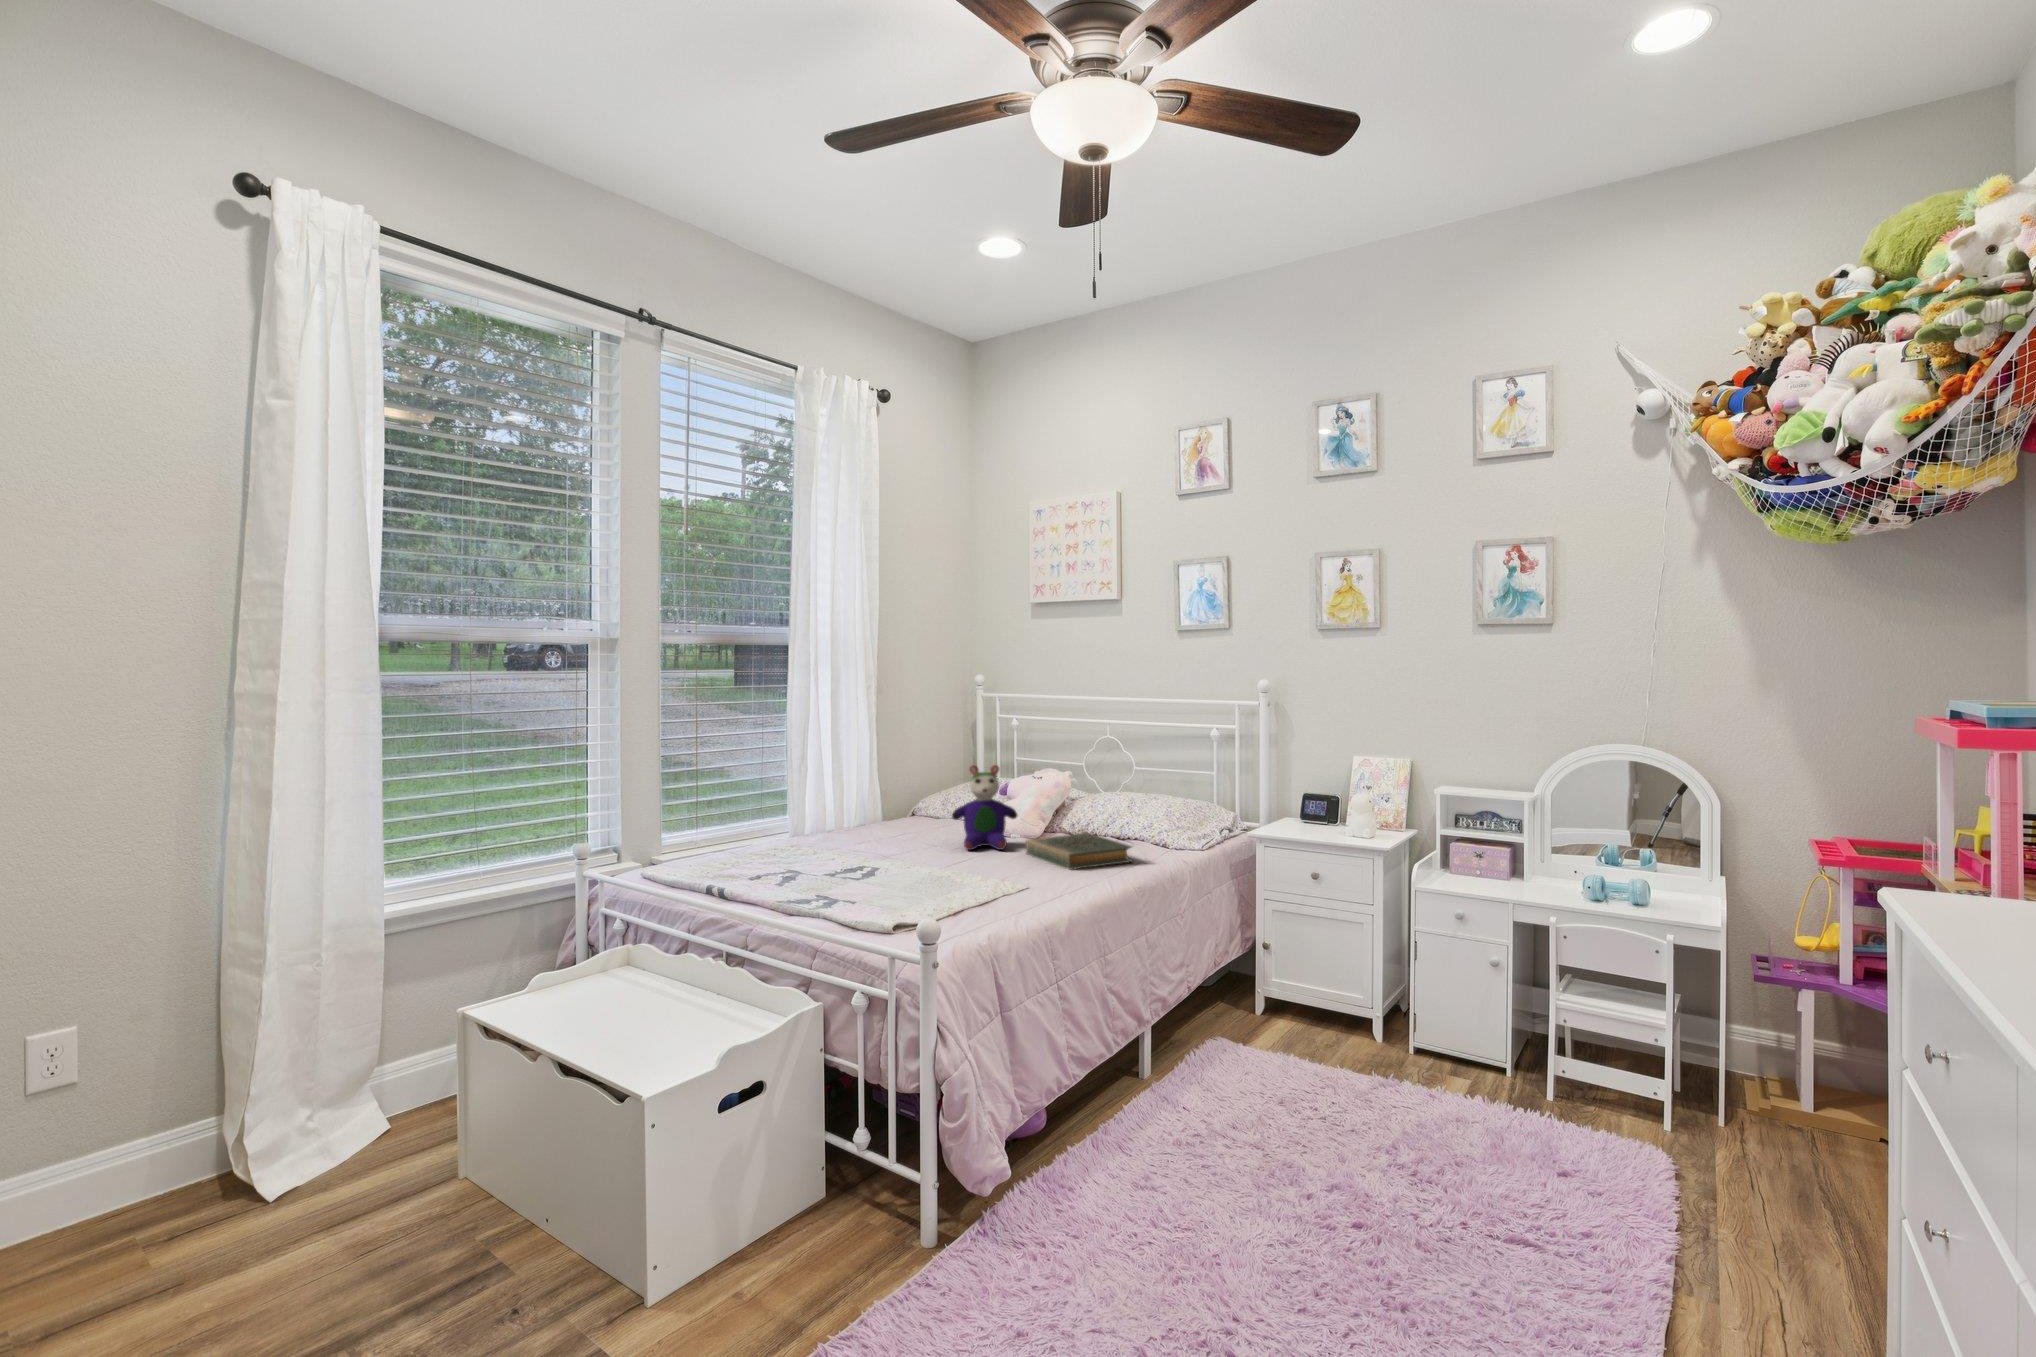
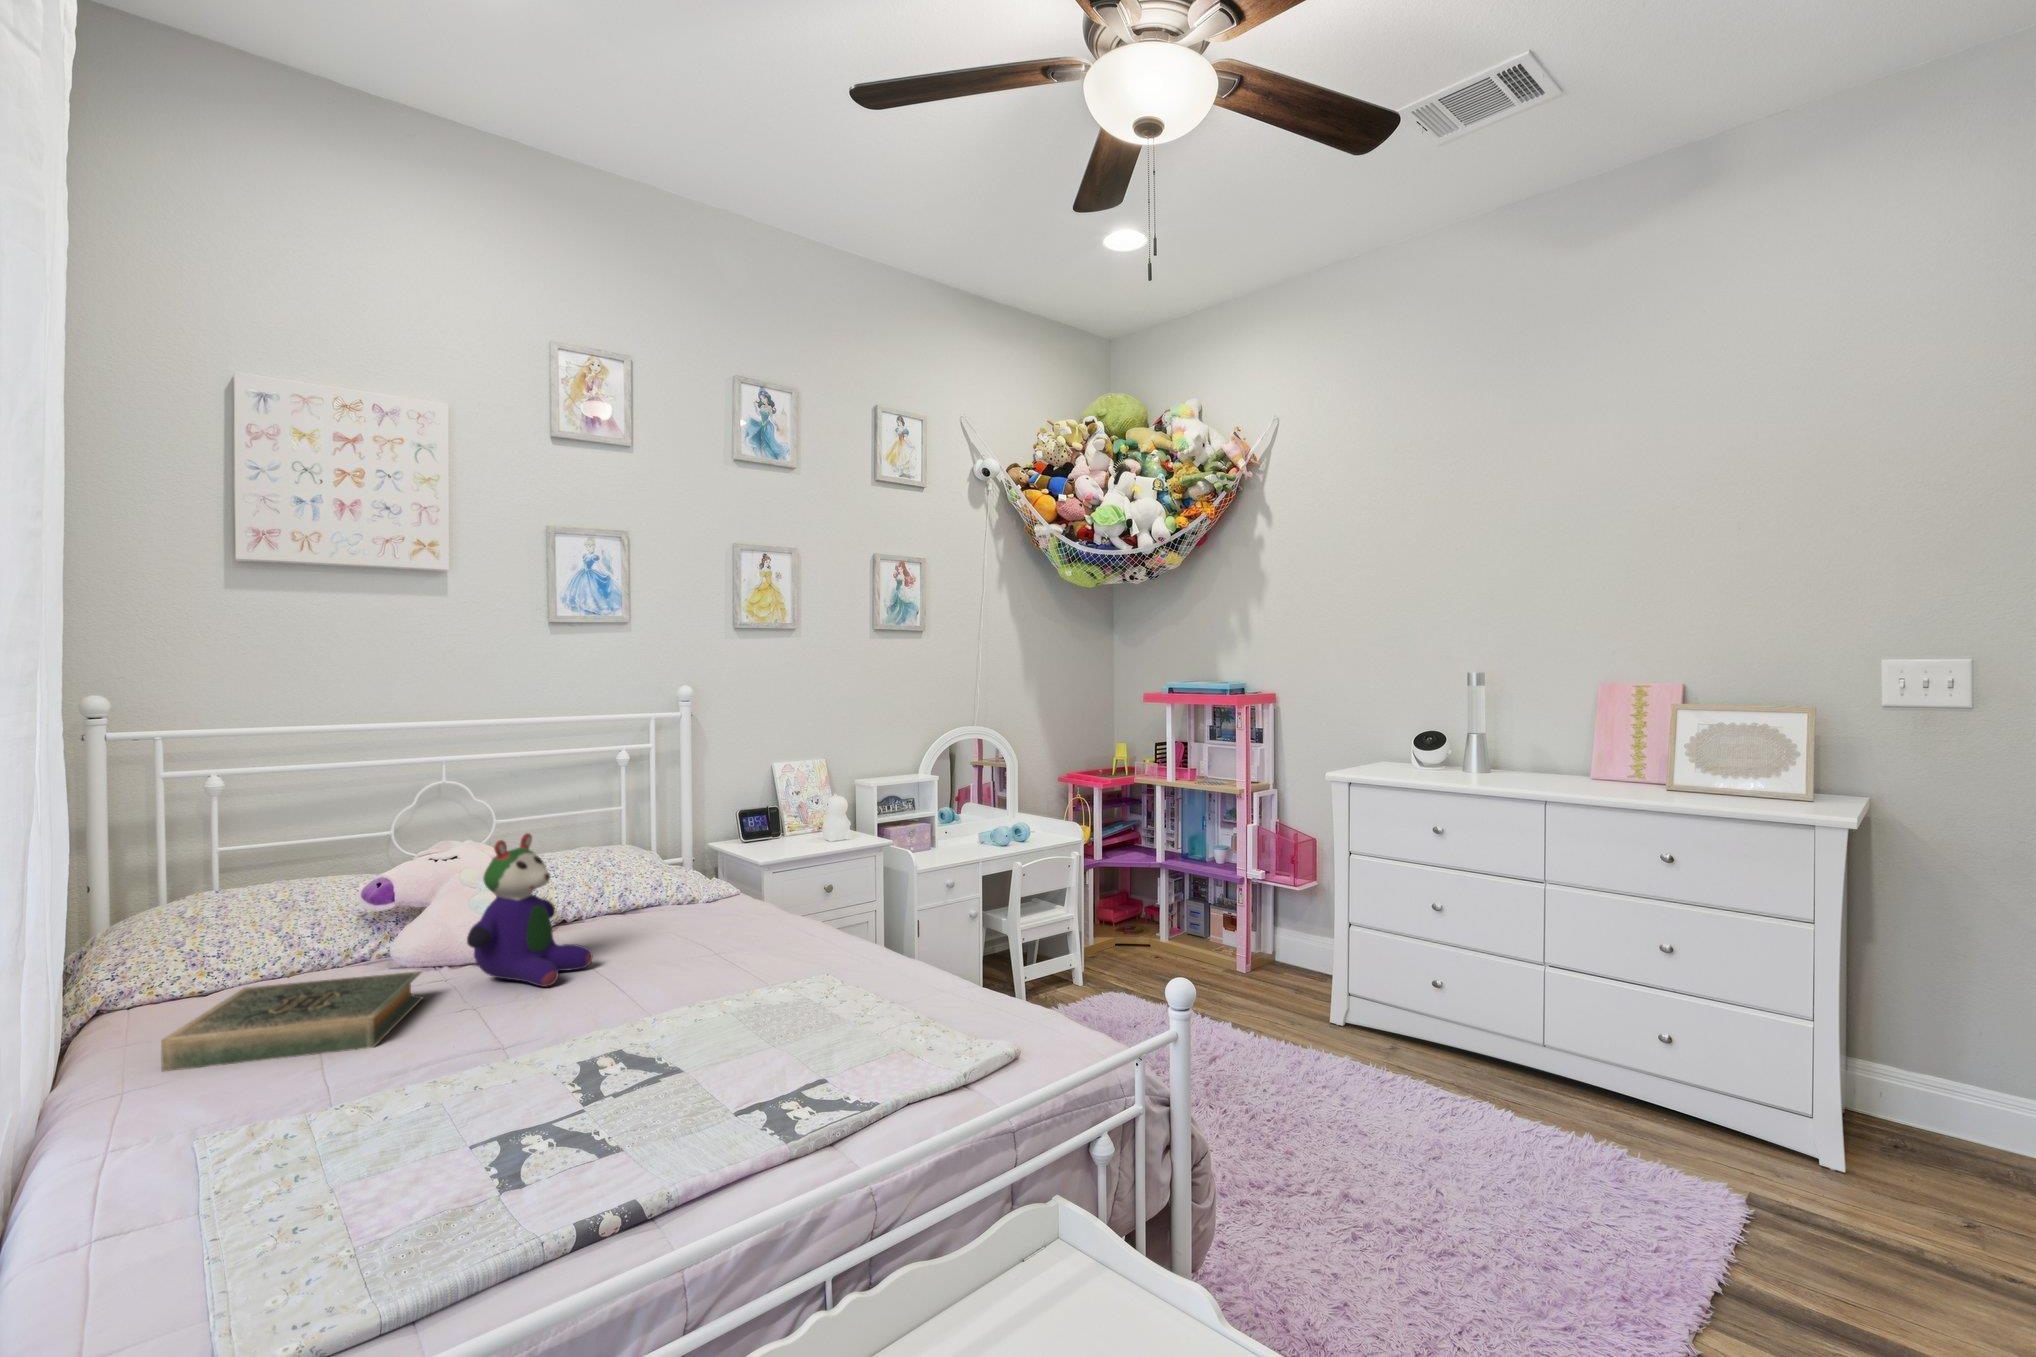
hardback book: present [1026,833,1132,870] -> present [161,971,423,1071]

